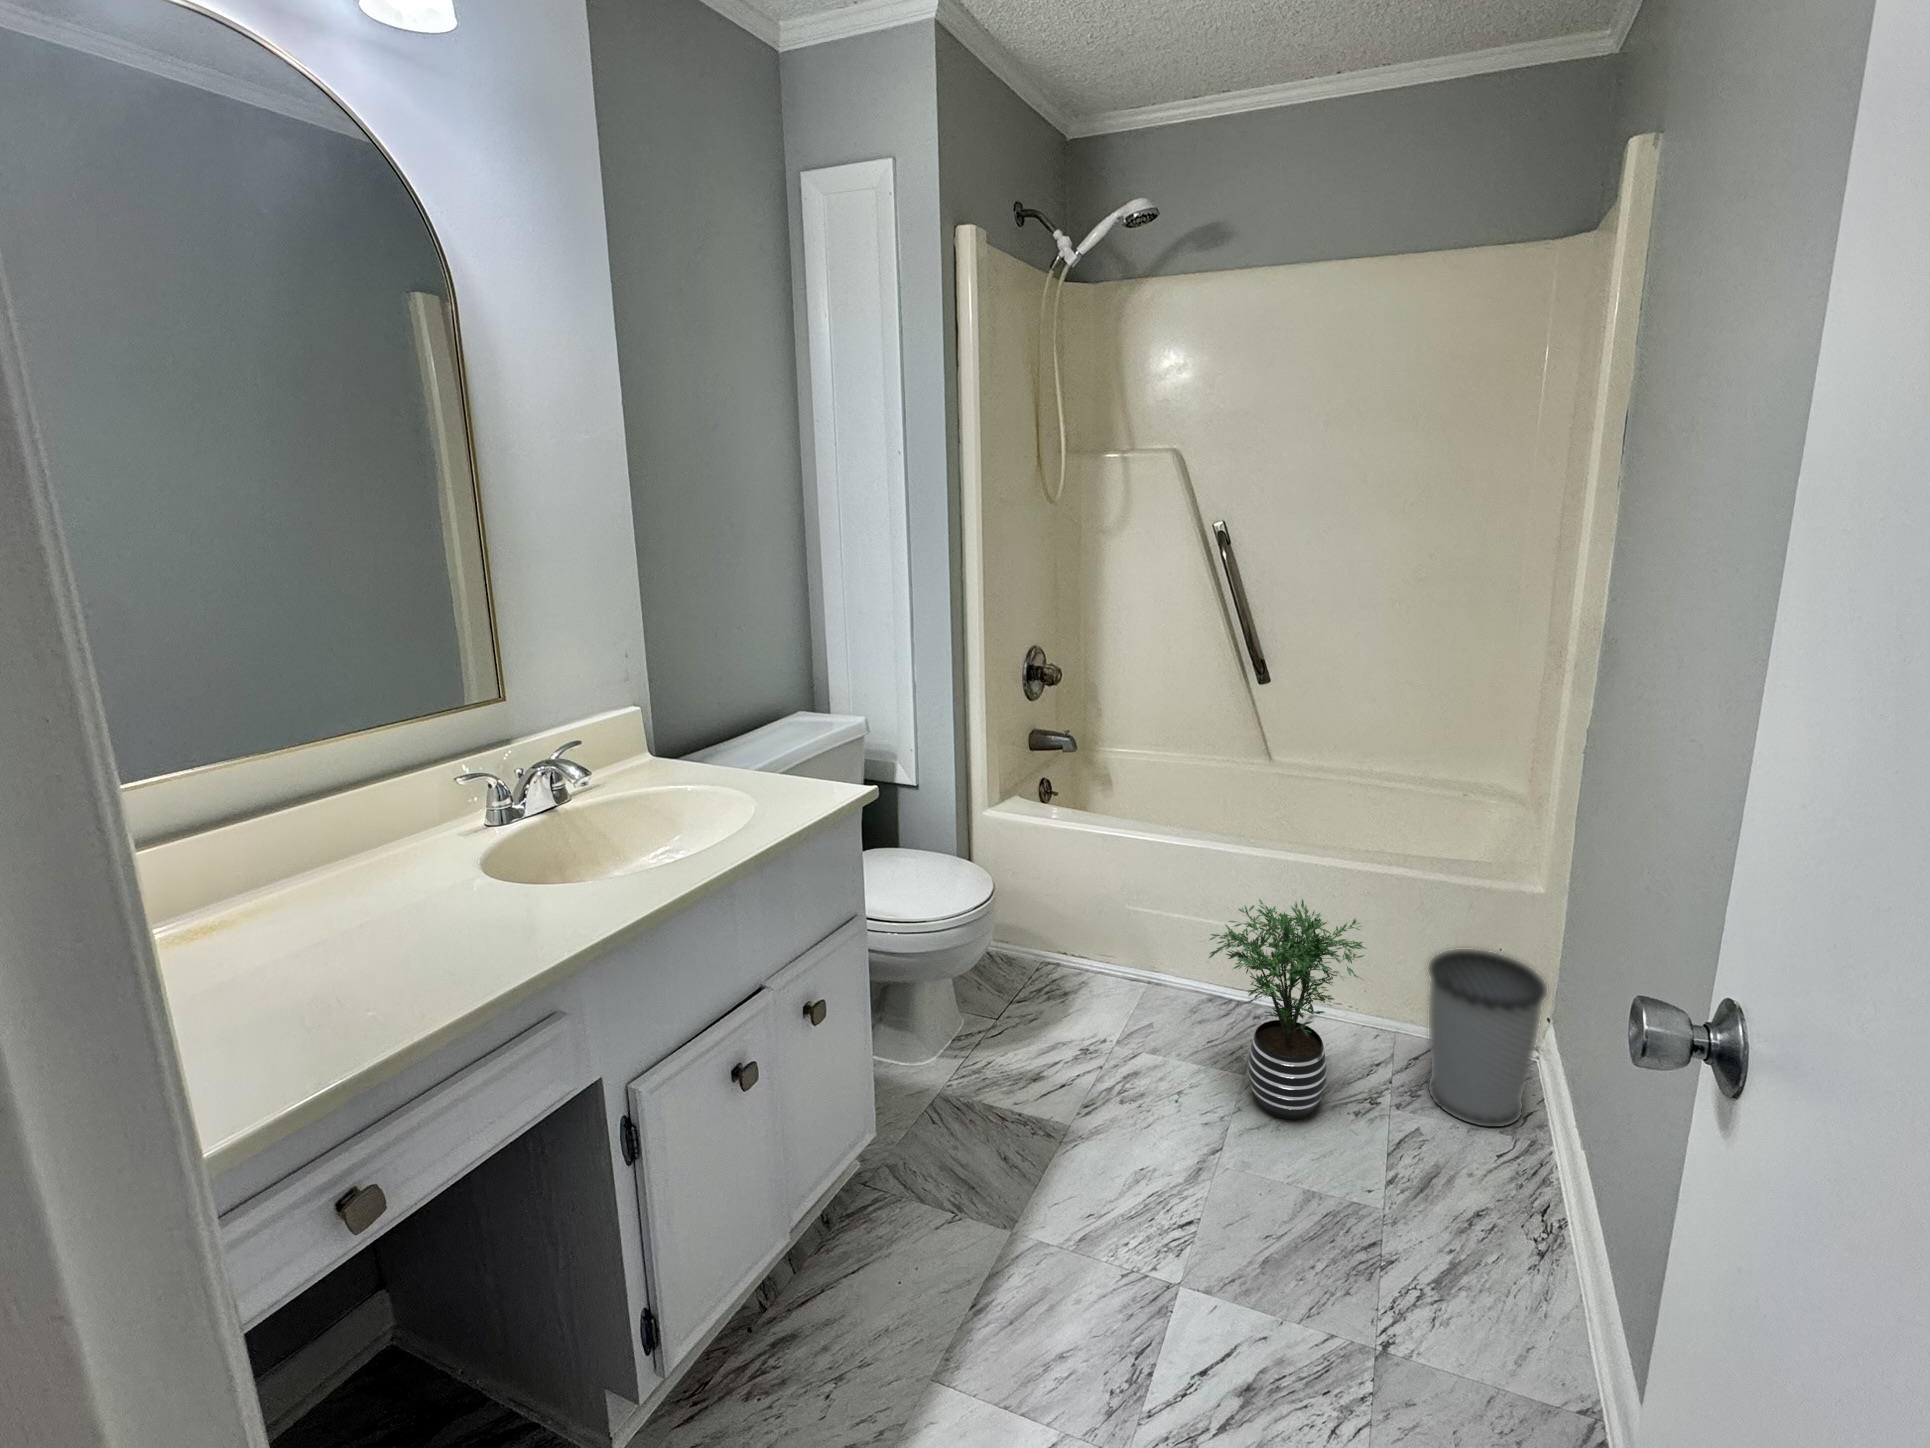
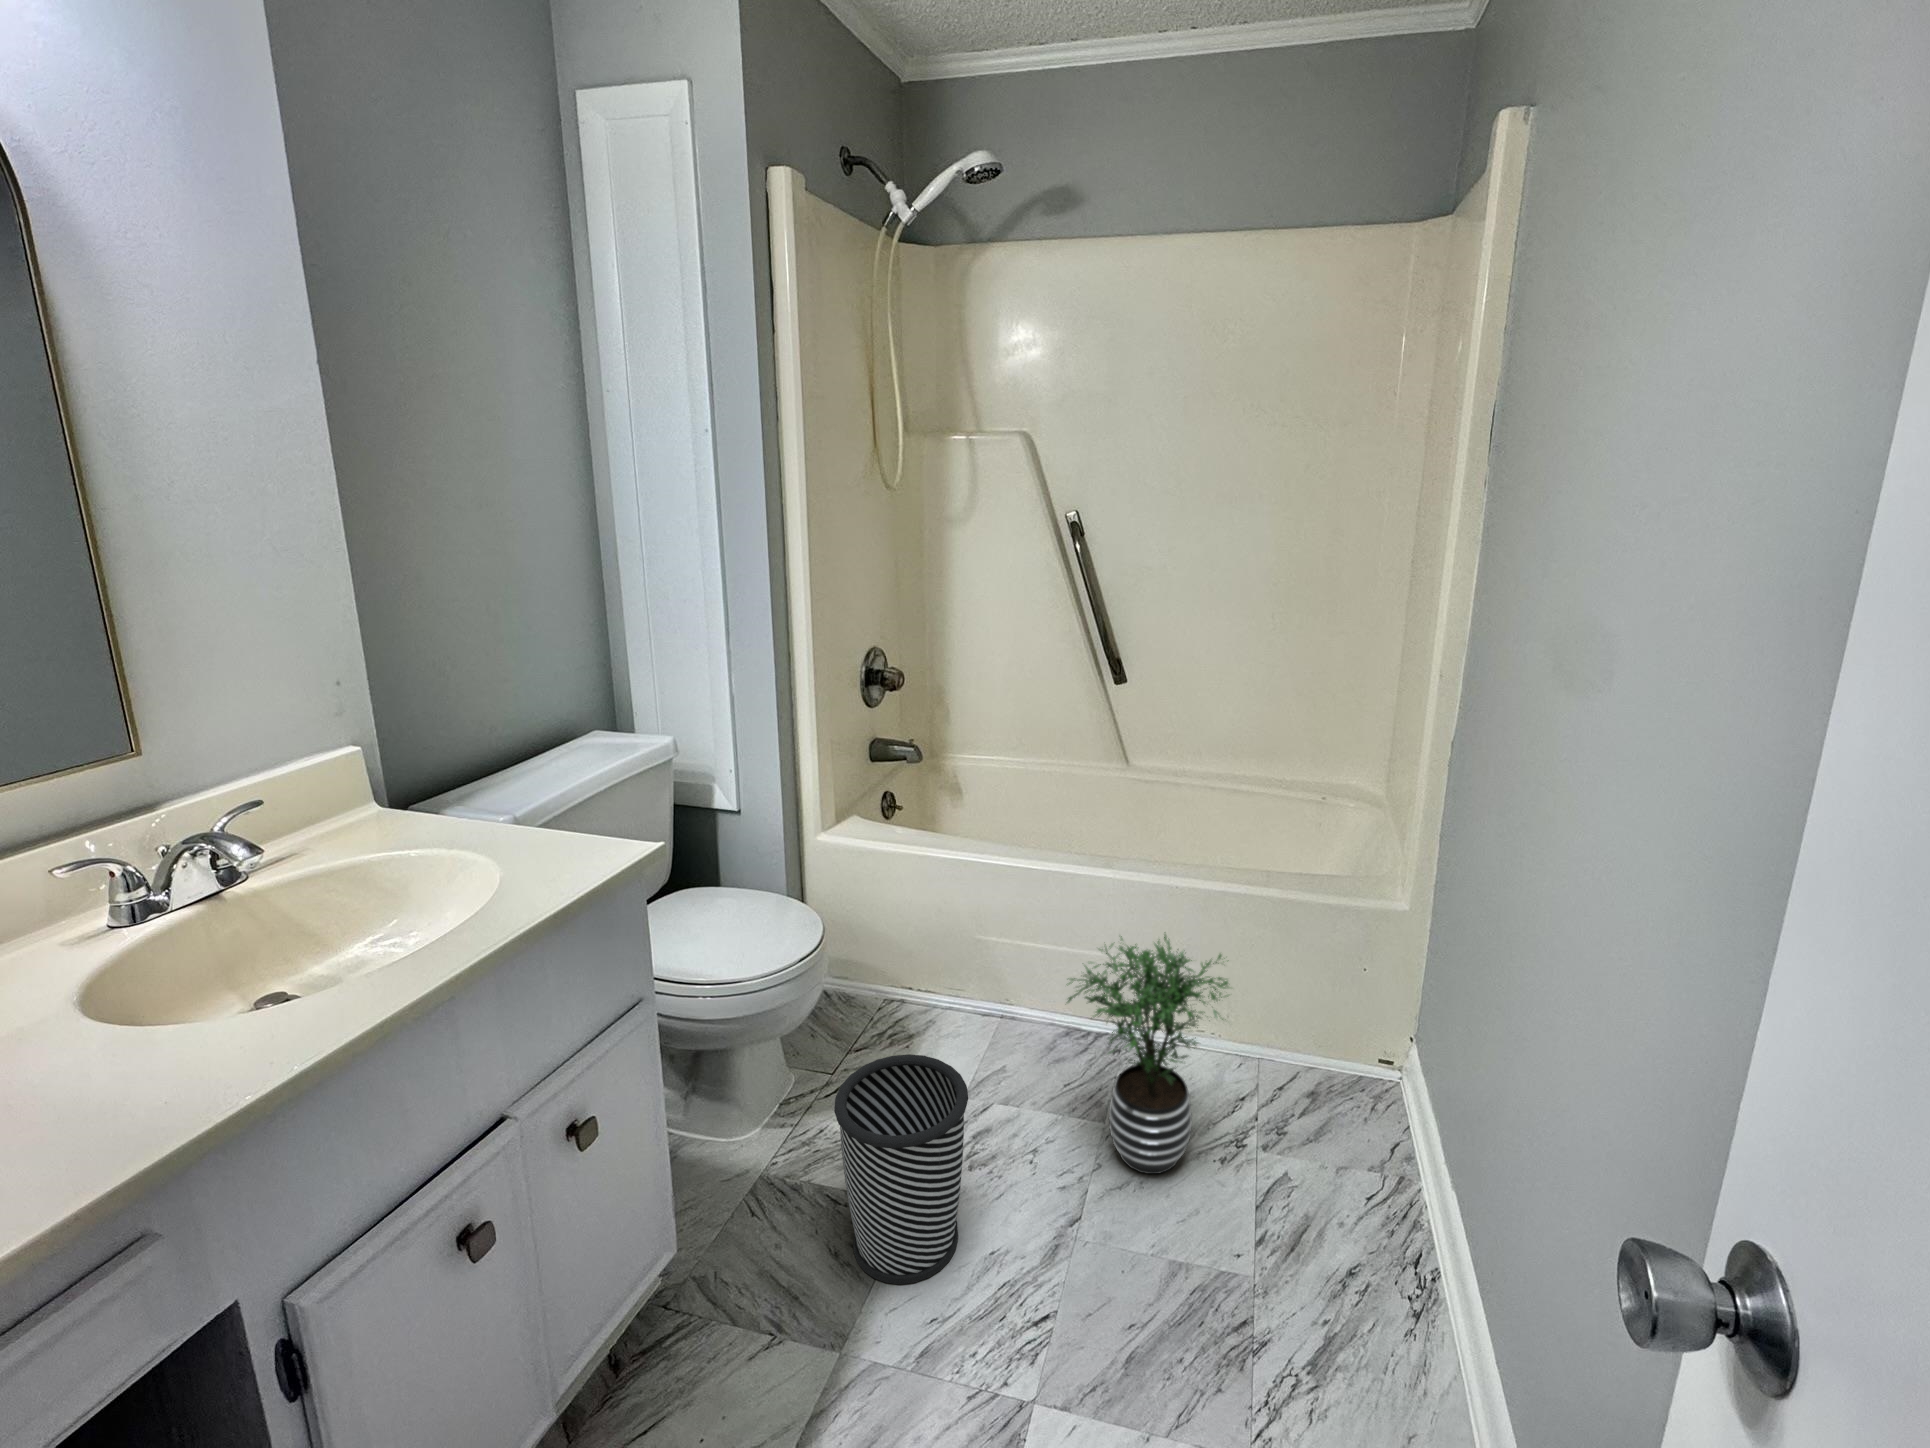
wastebasket: present [1429,949,1547,1127] -> present [834,1054,968,1284]

